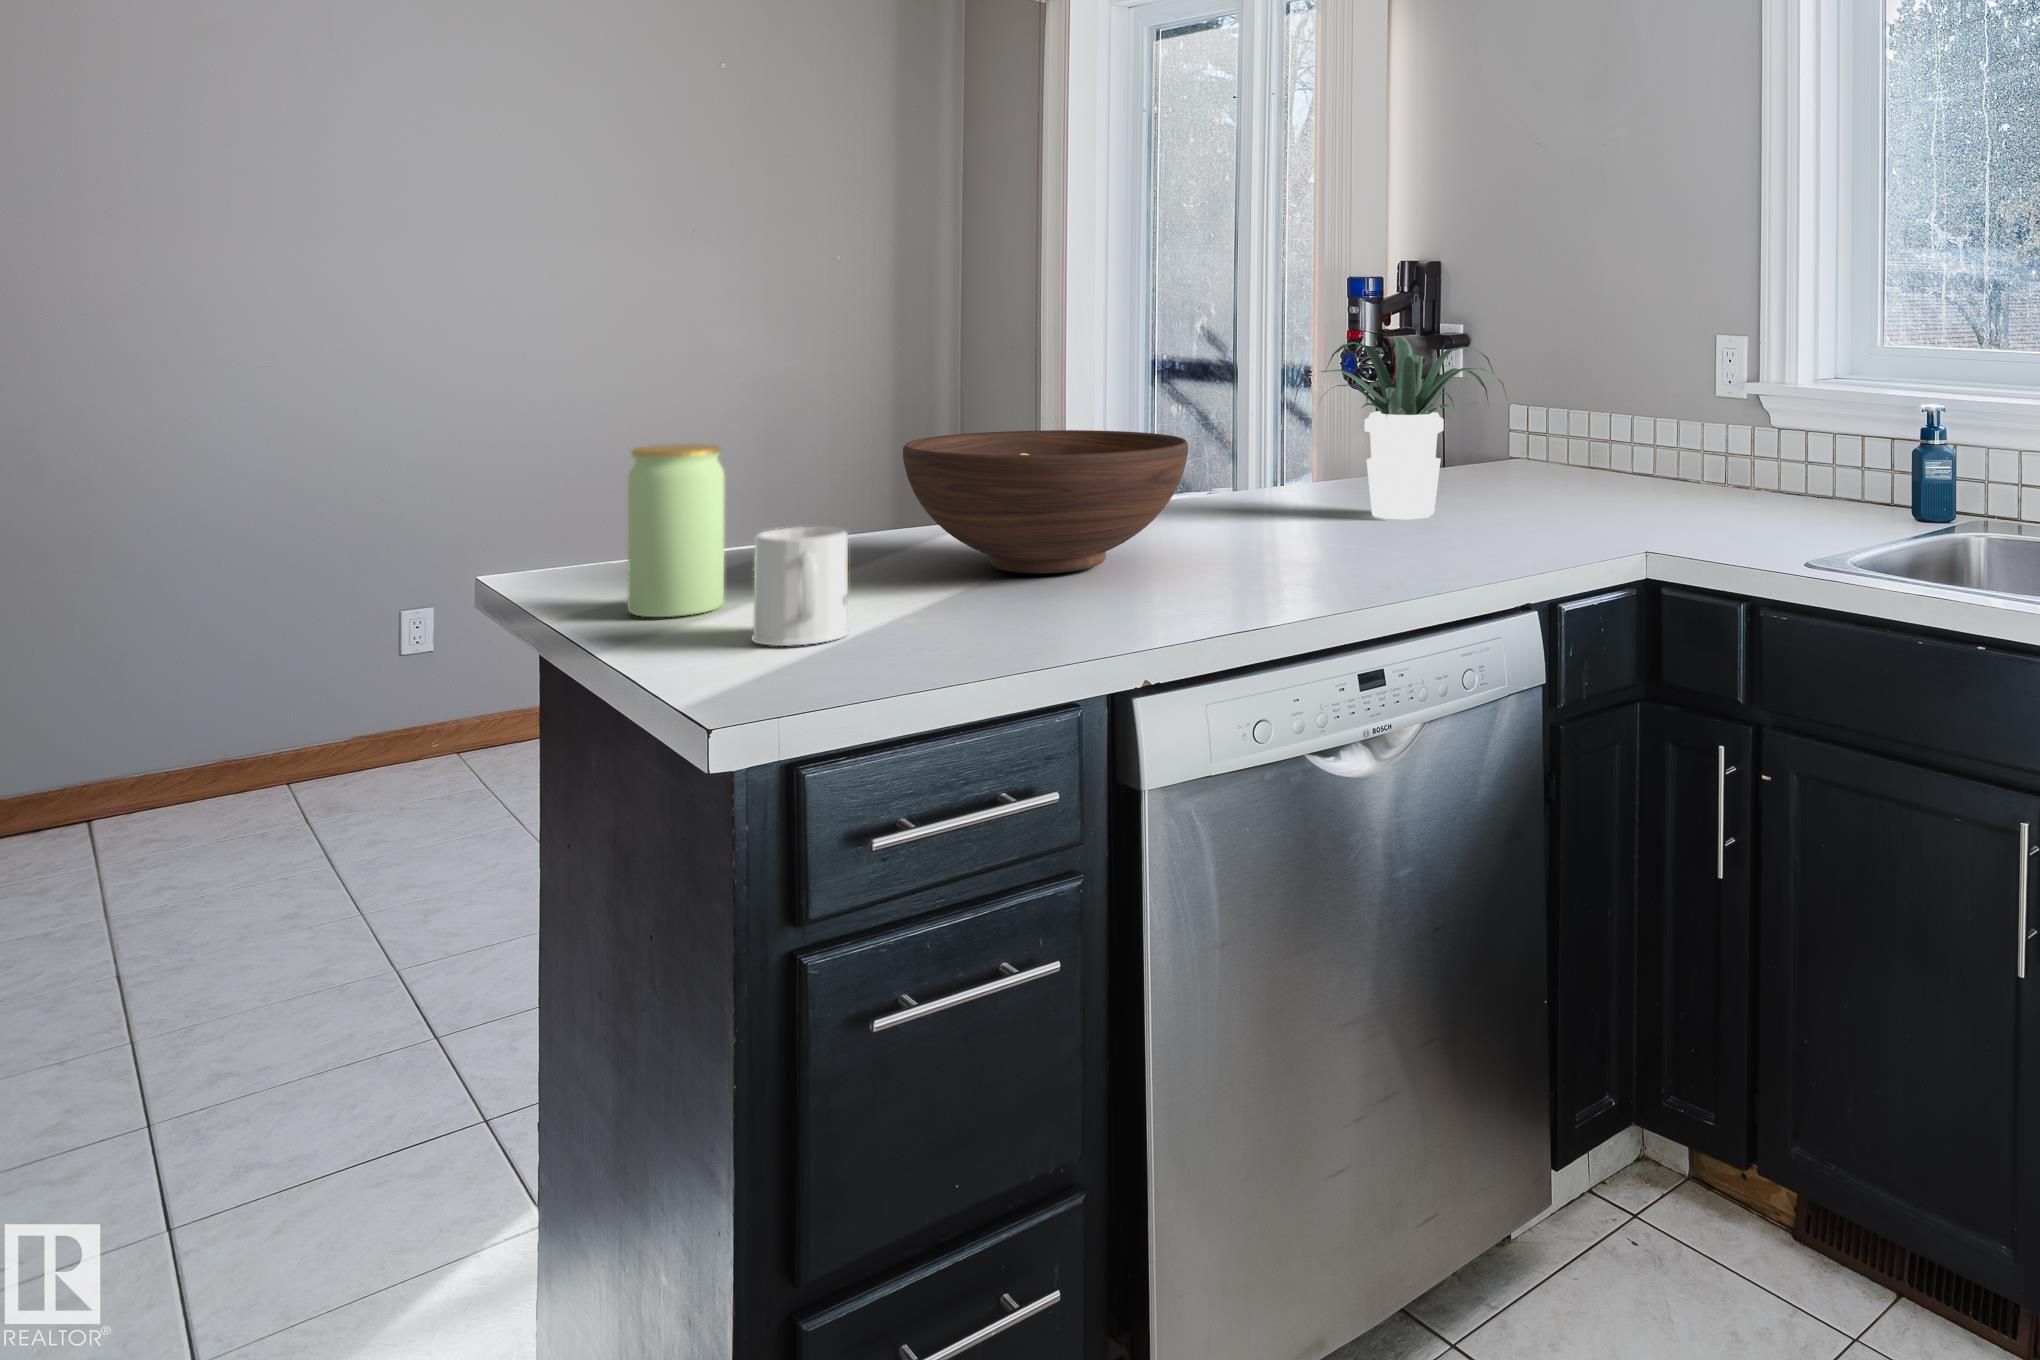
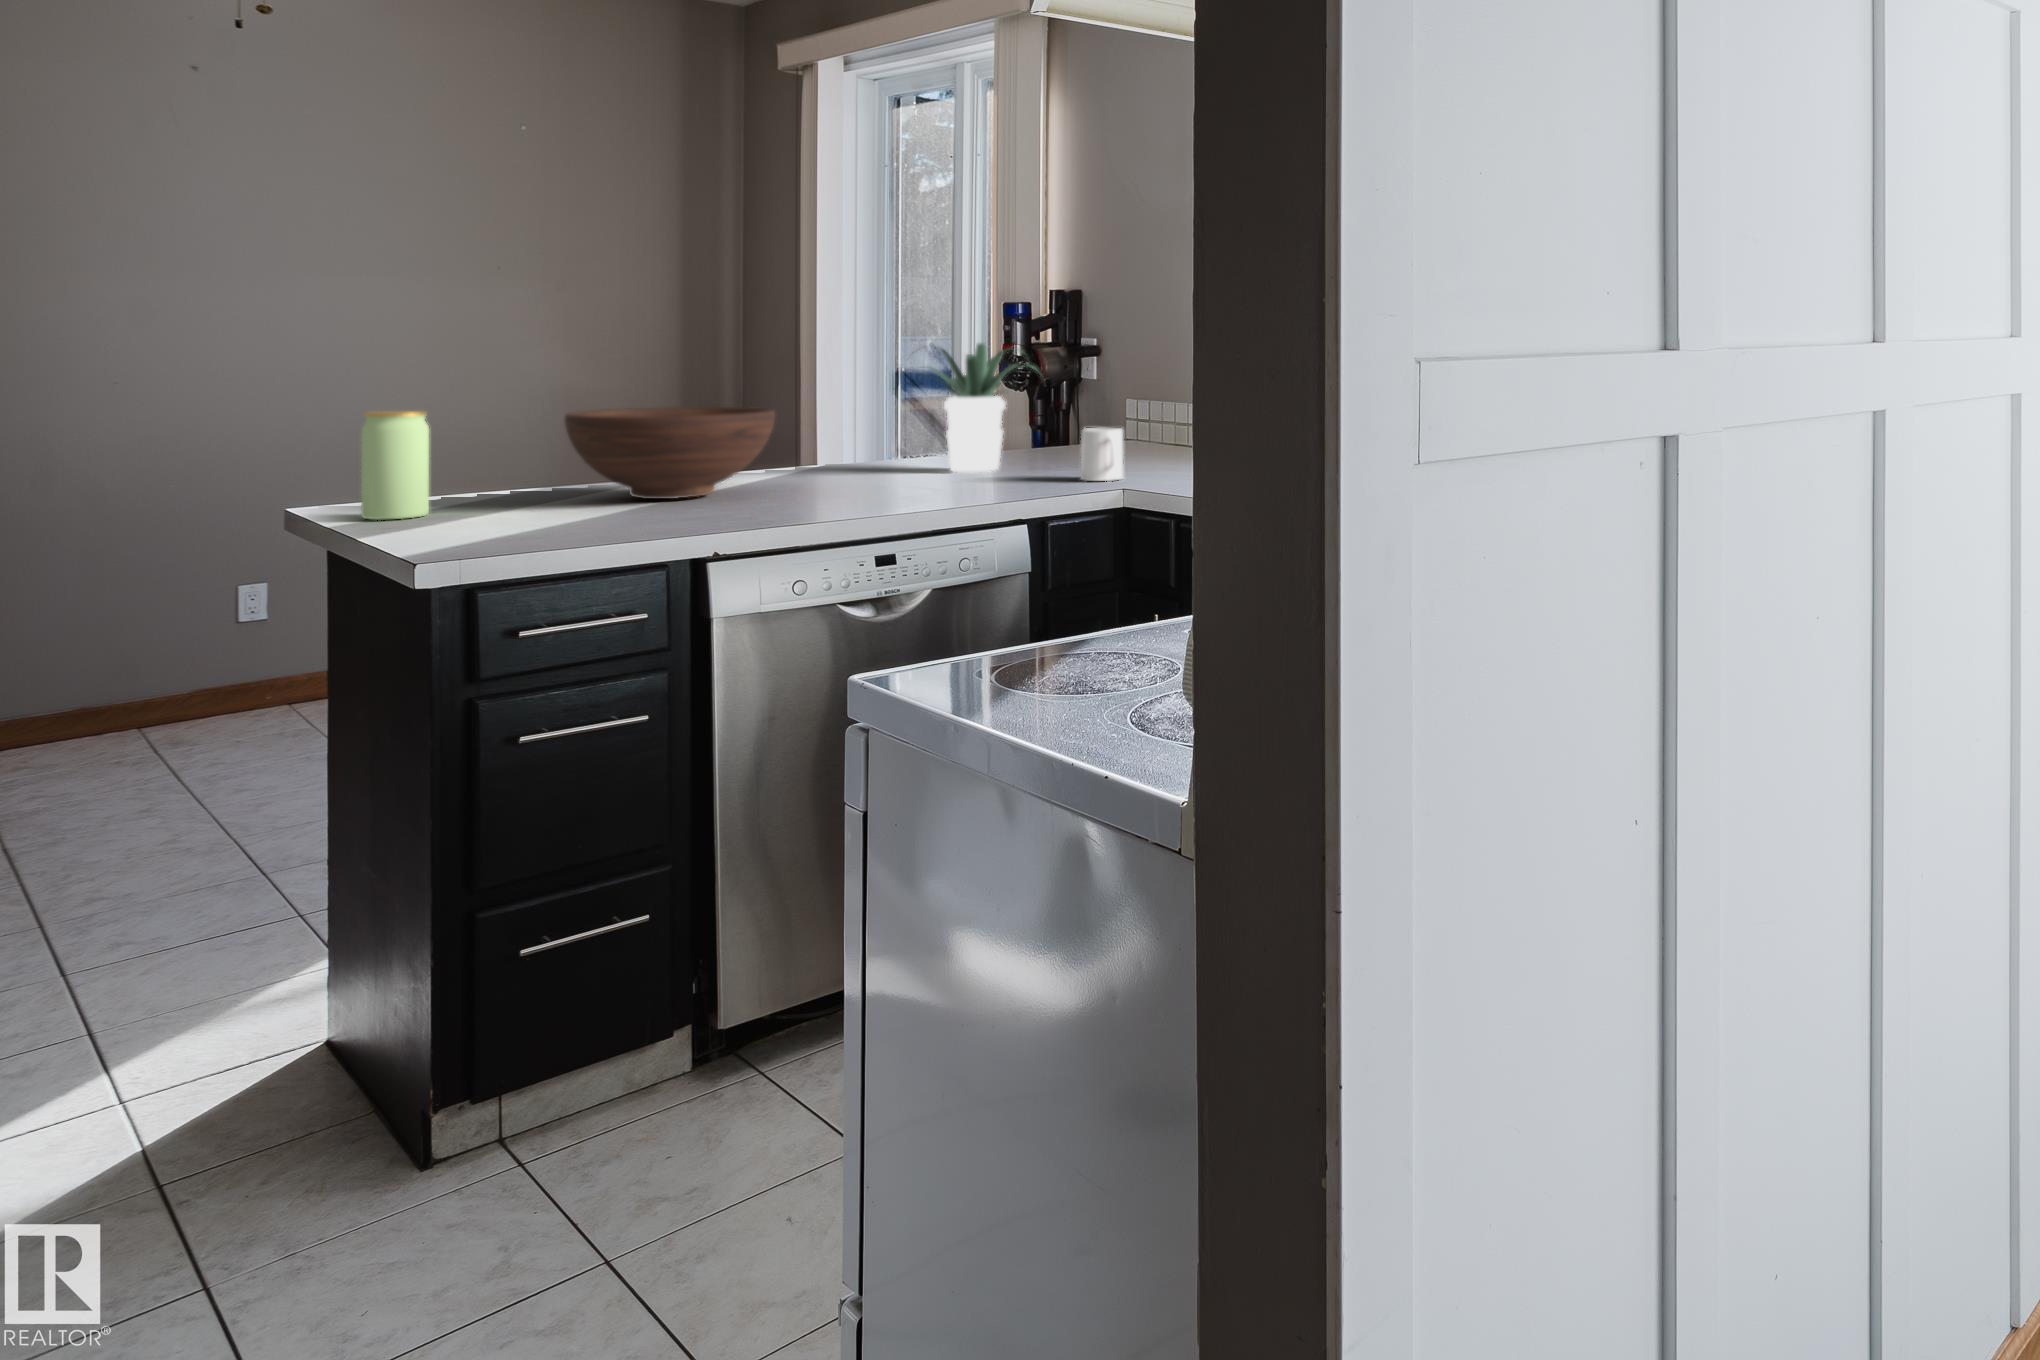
mug: present [752,527,850,646] -> present [1081,428,1123,481]

